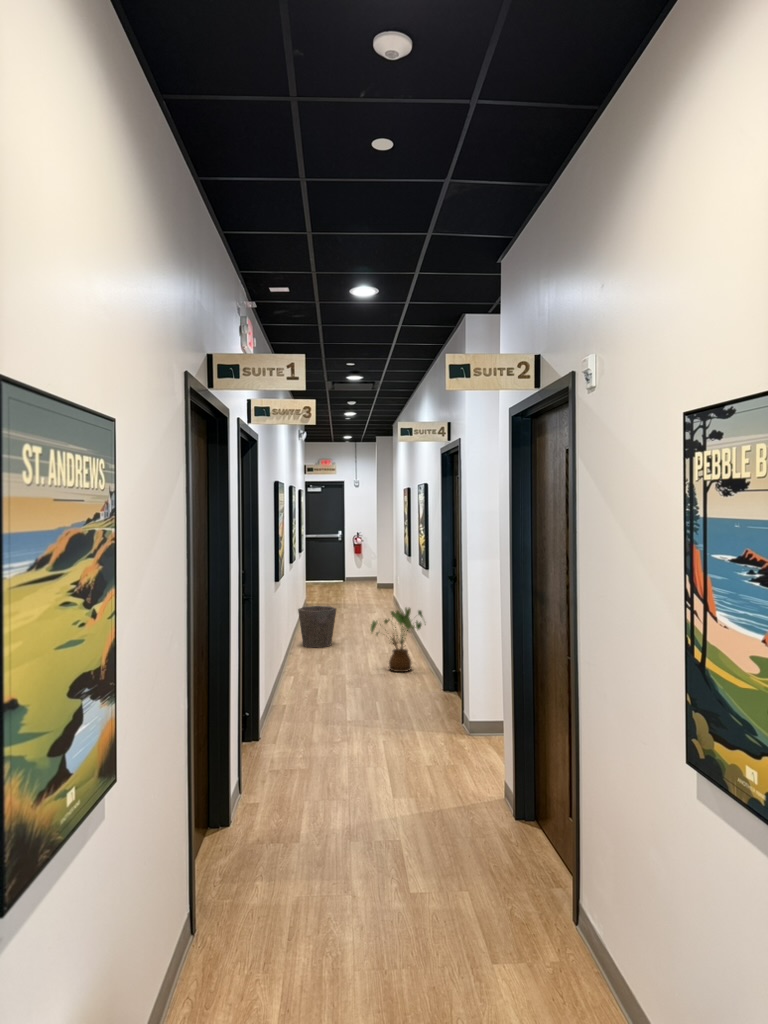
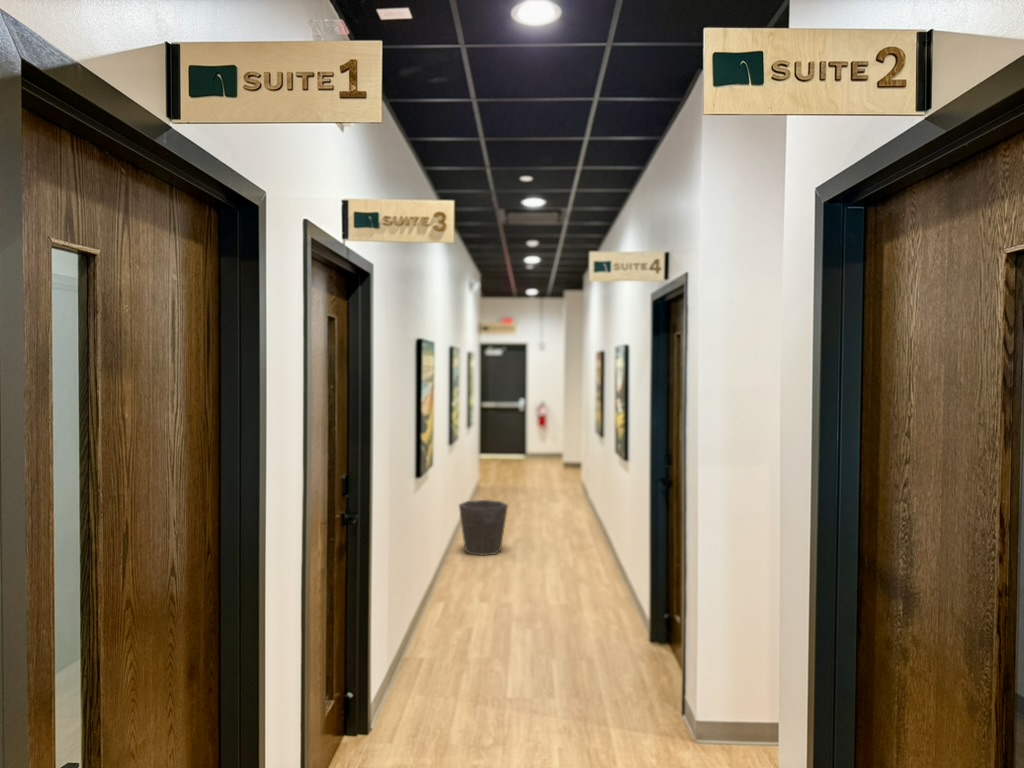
house plant: present [371,608,423,672] -> none [550,512,625,601]

